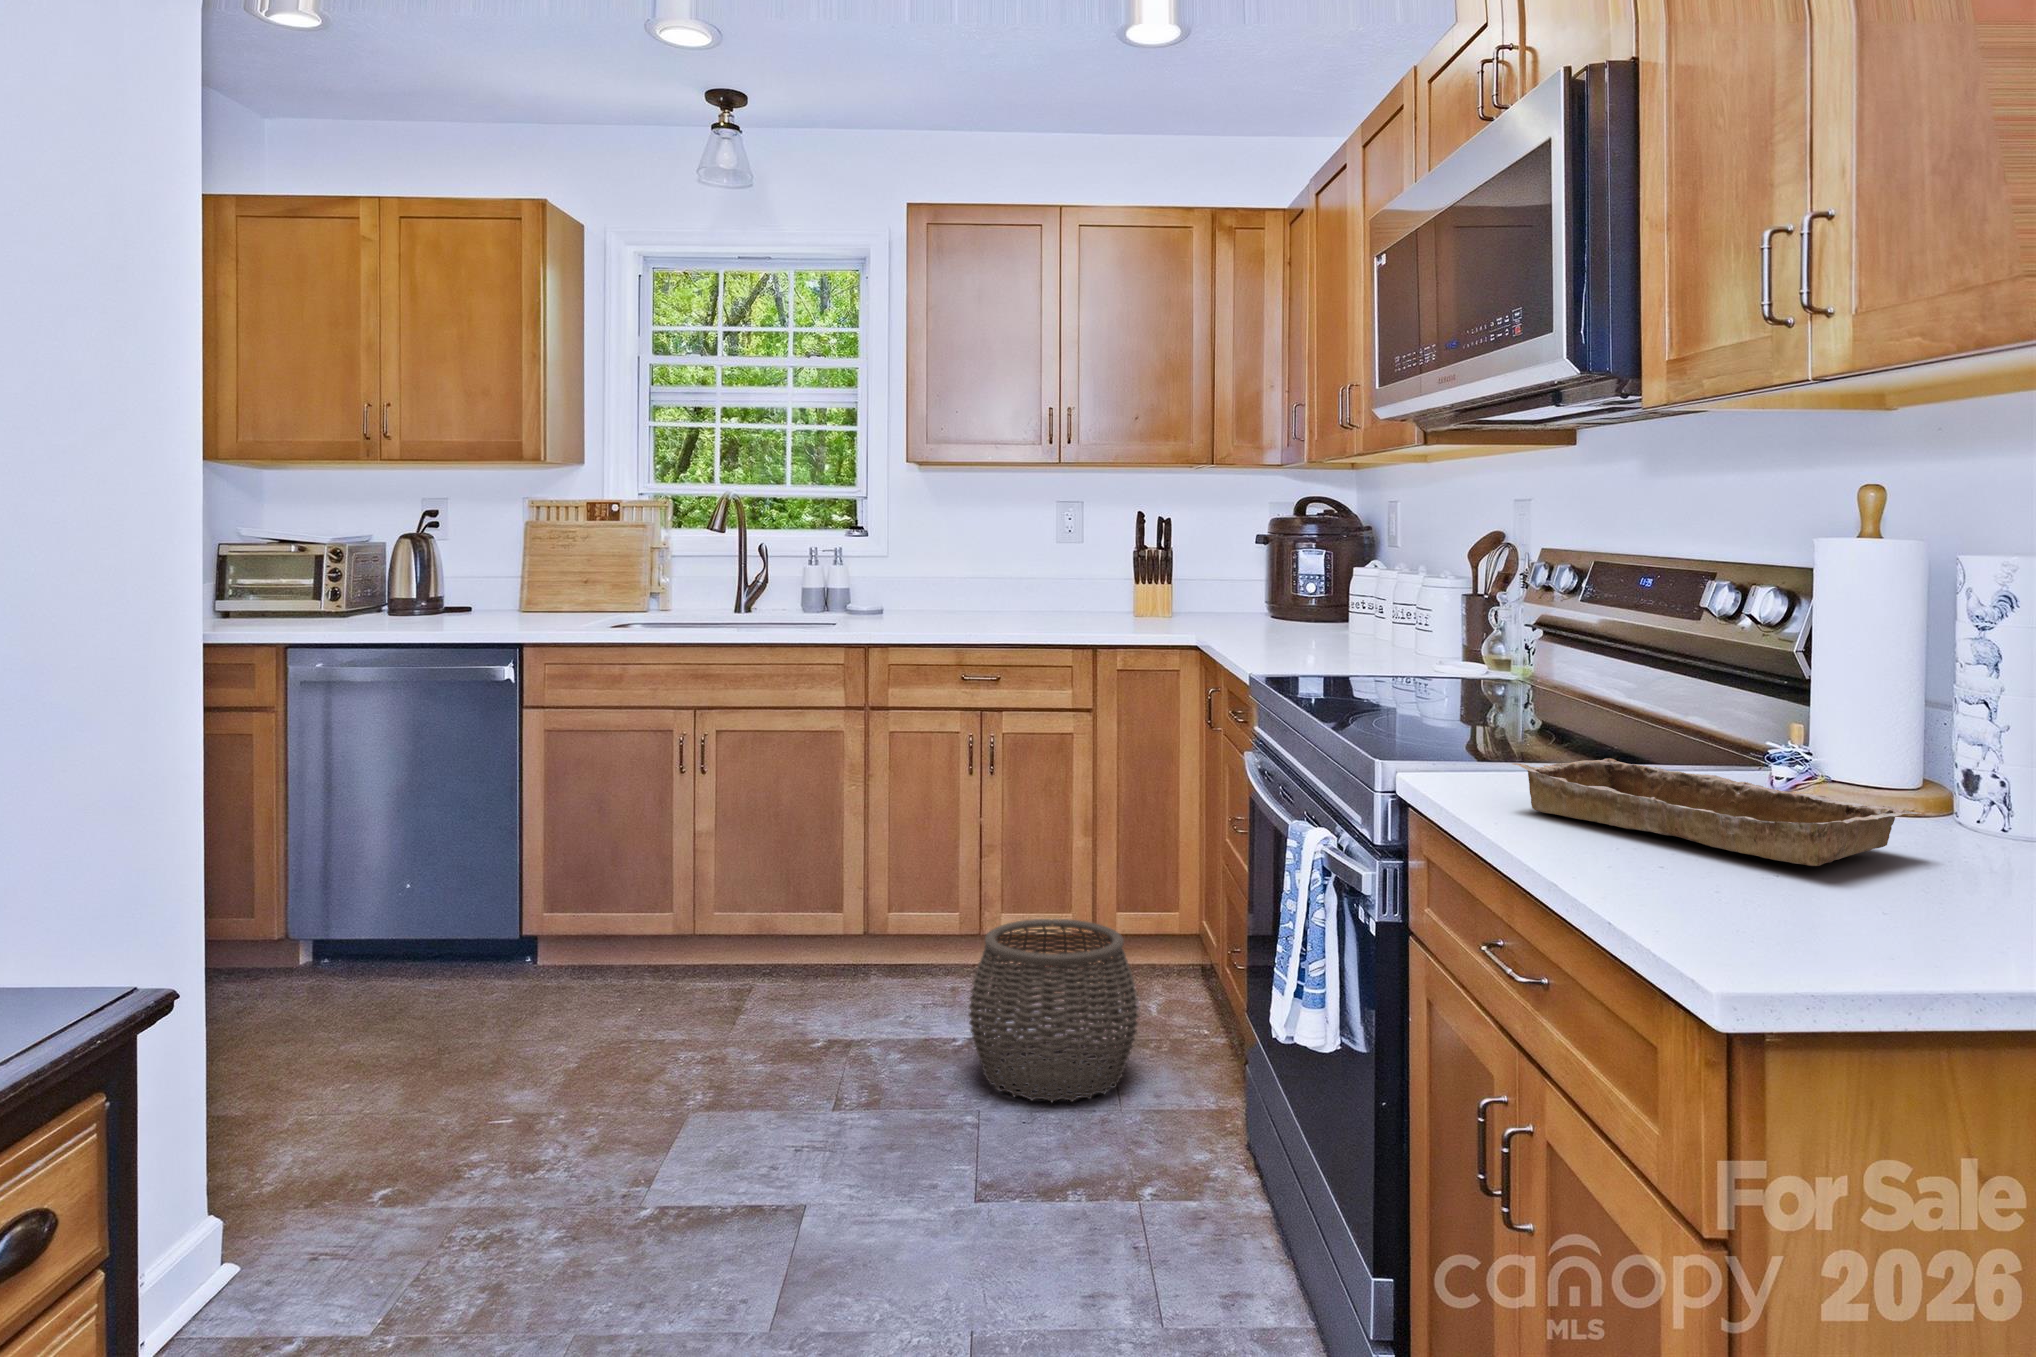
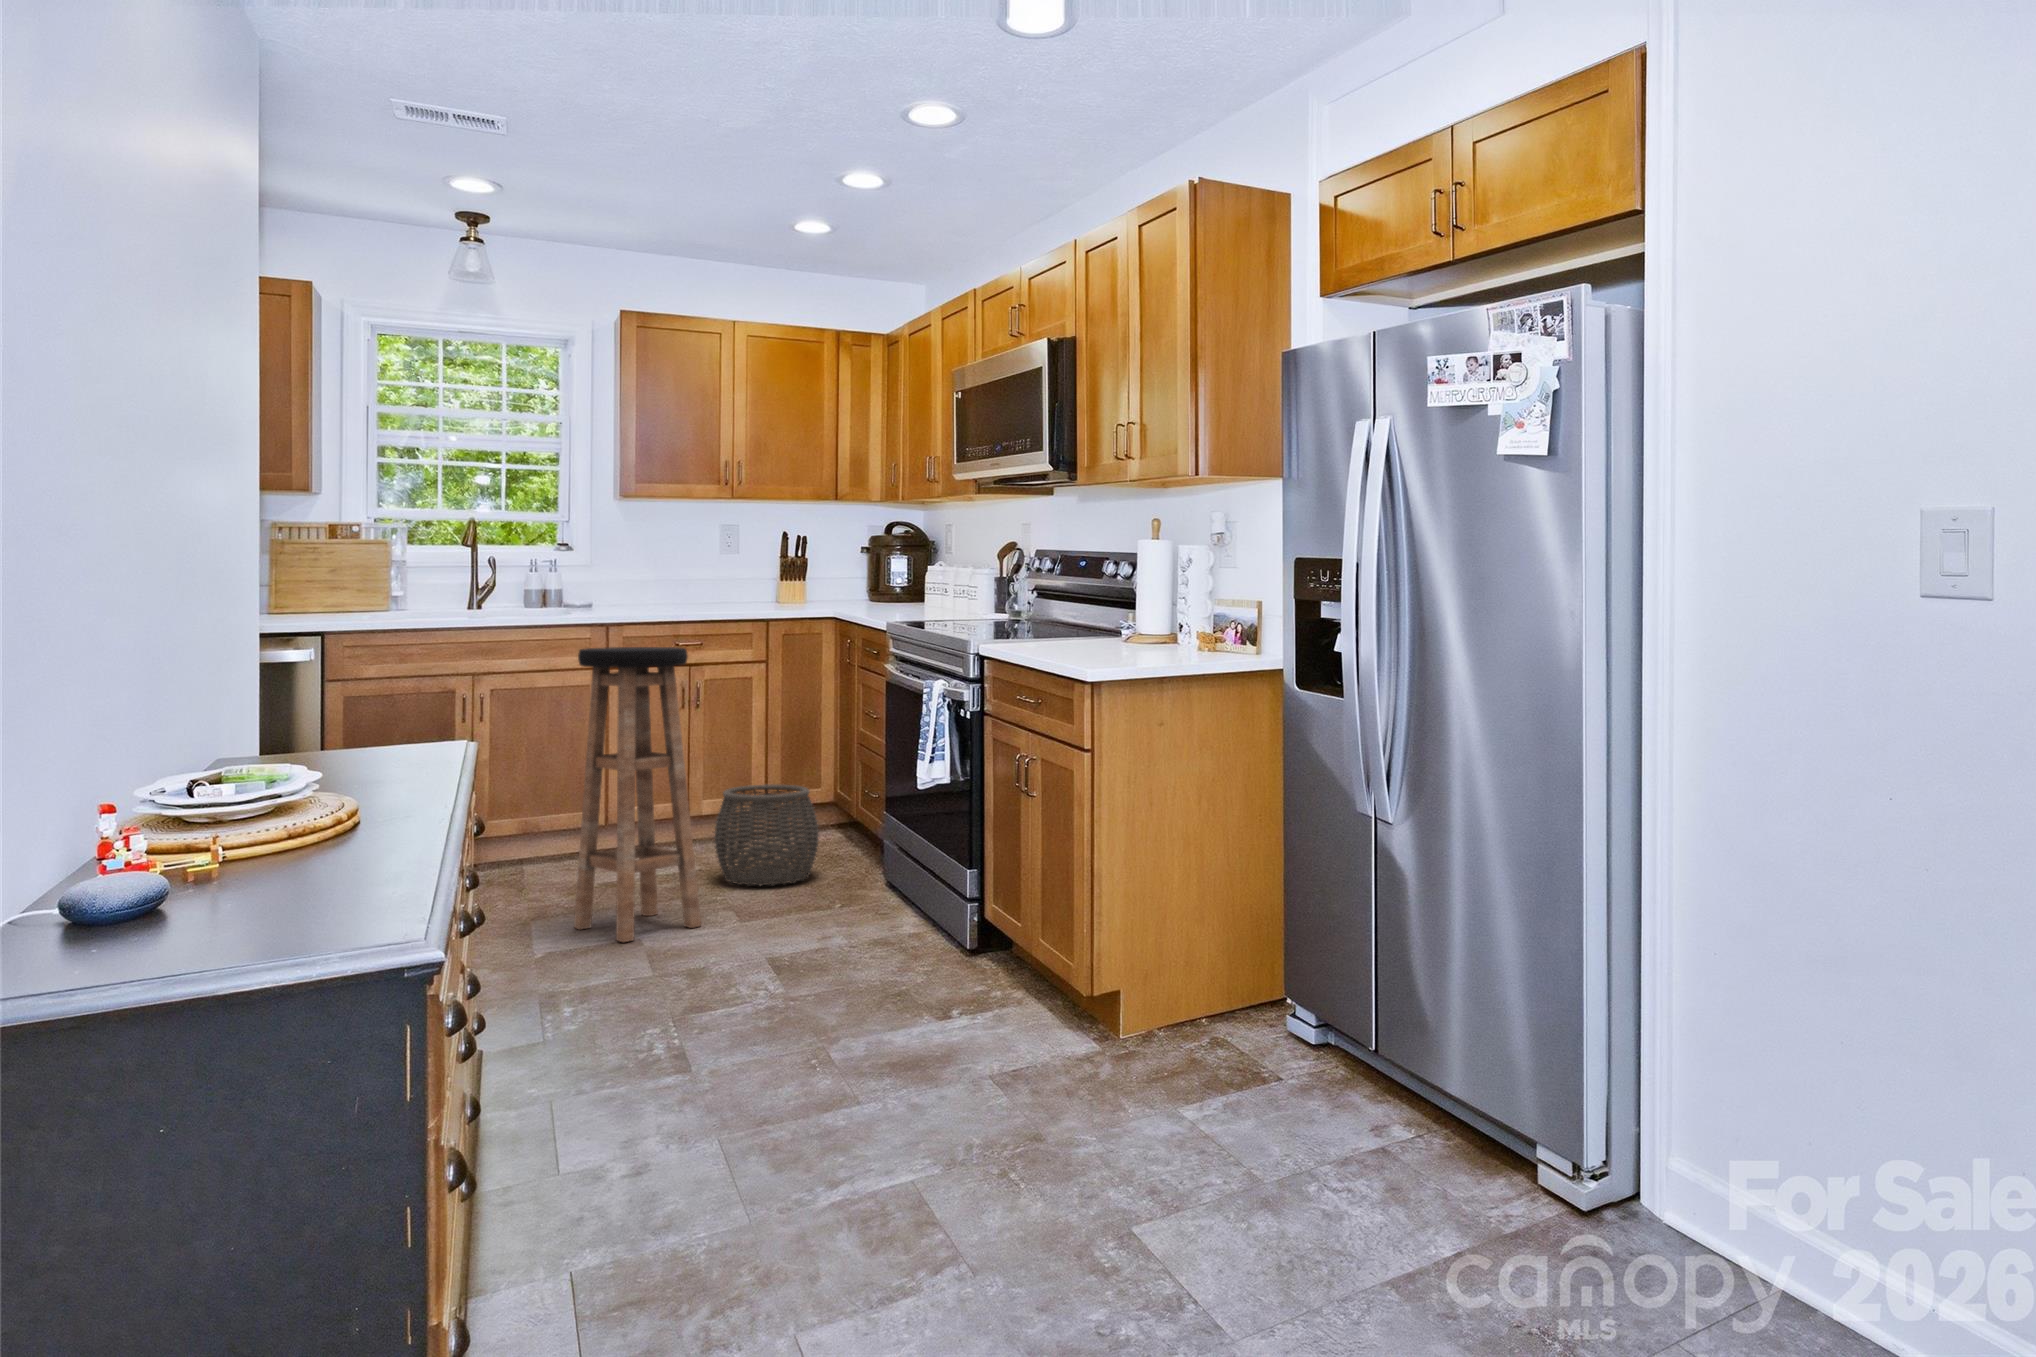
bar stool: none [690,716,887,1250] -> present [574,647,701,942]
tray: present [1513,759,1919,866] -> none [1024,629,1161,650]

